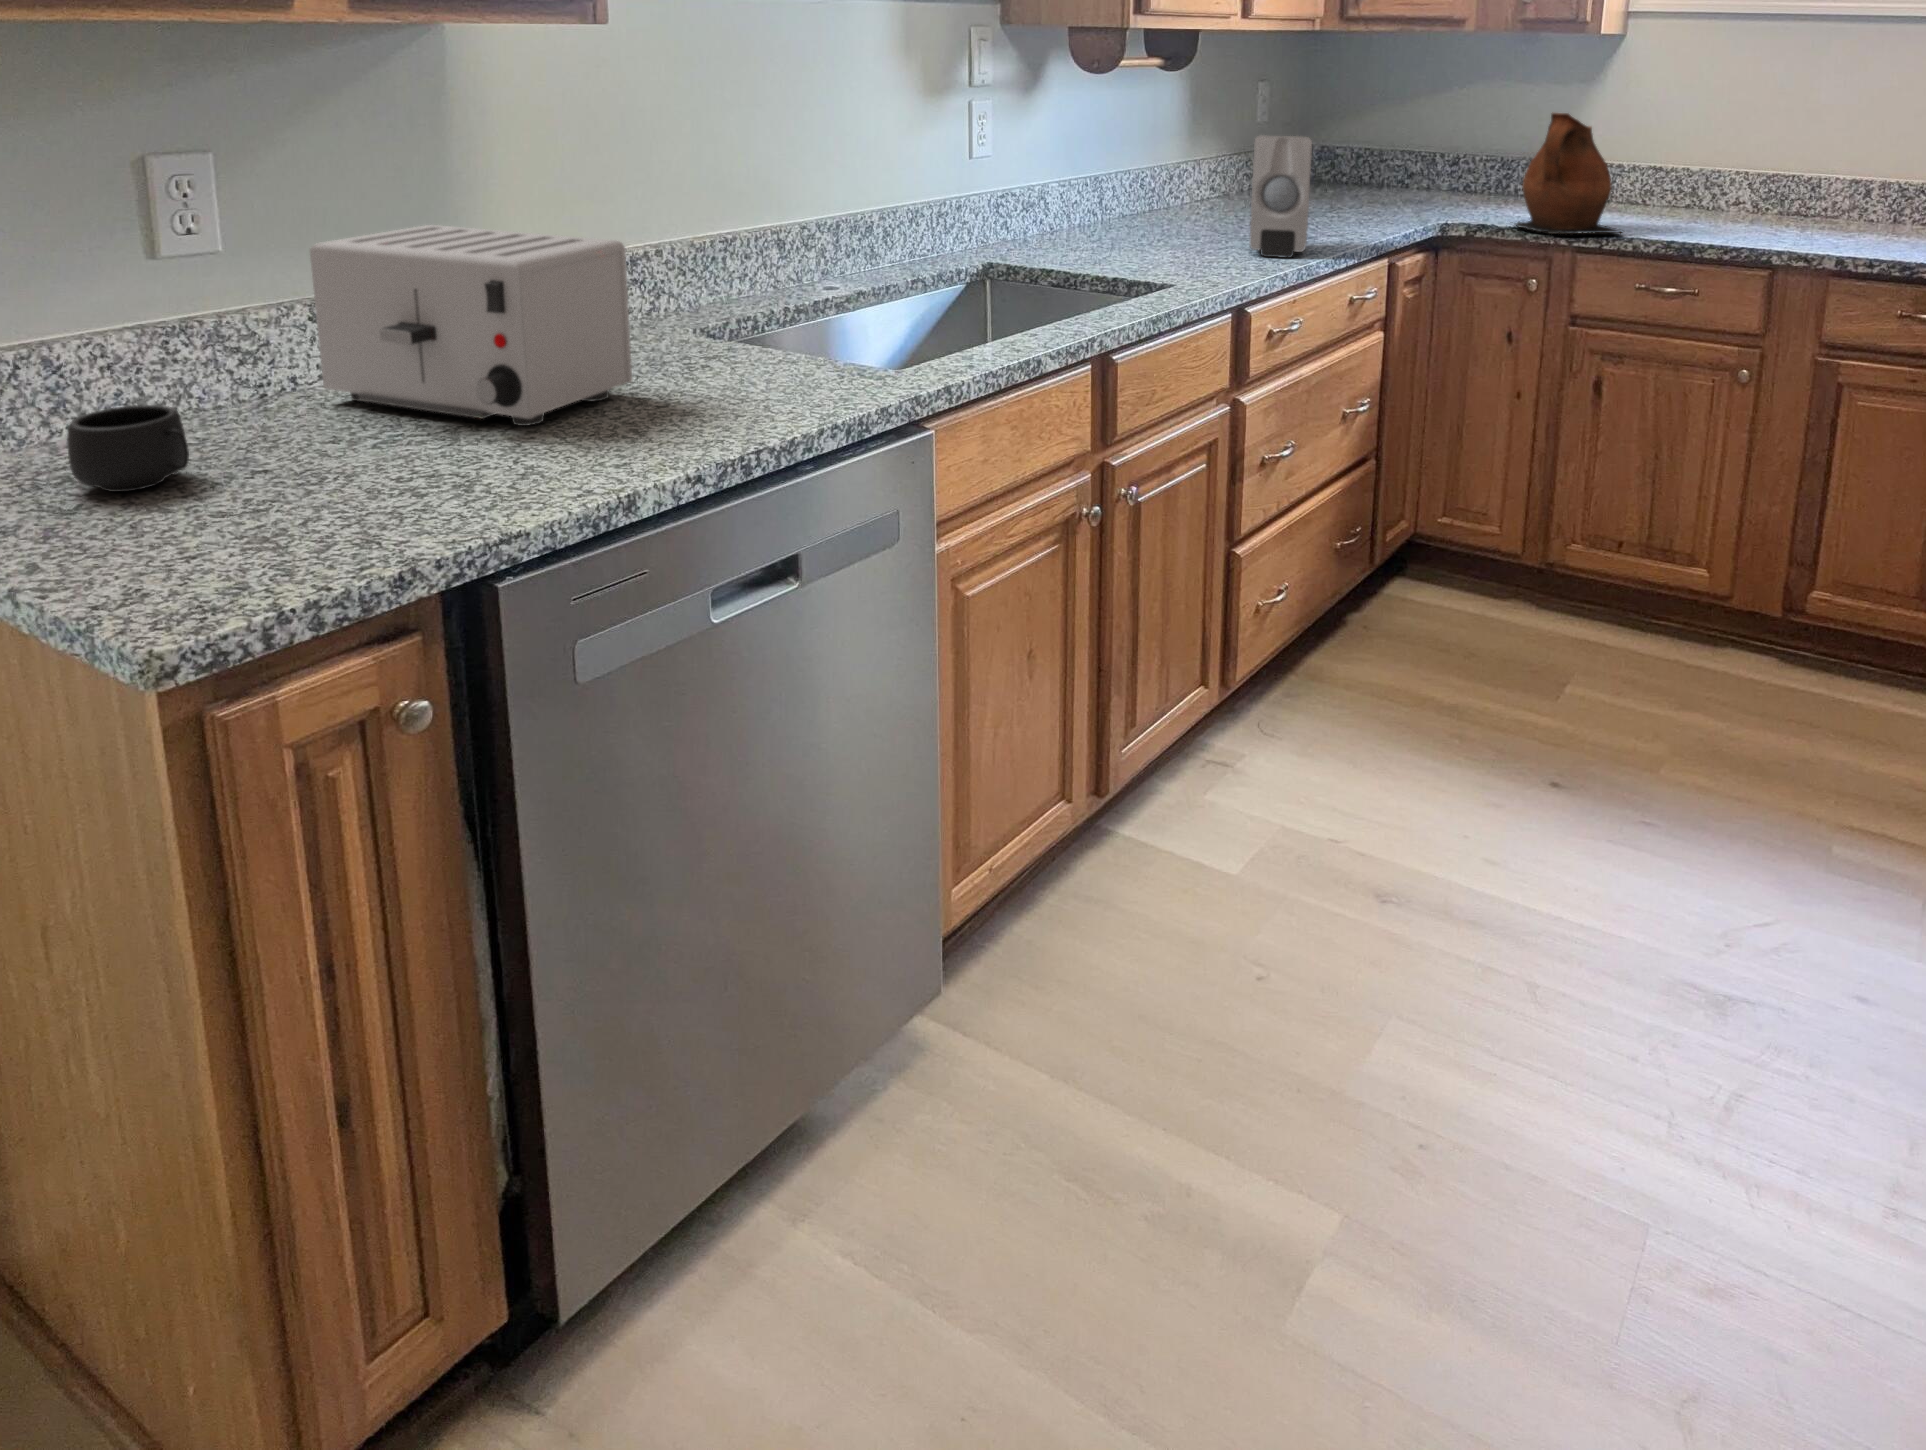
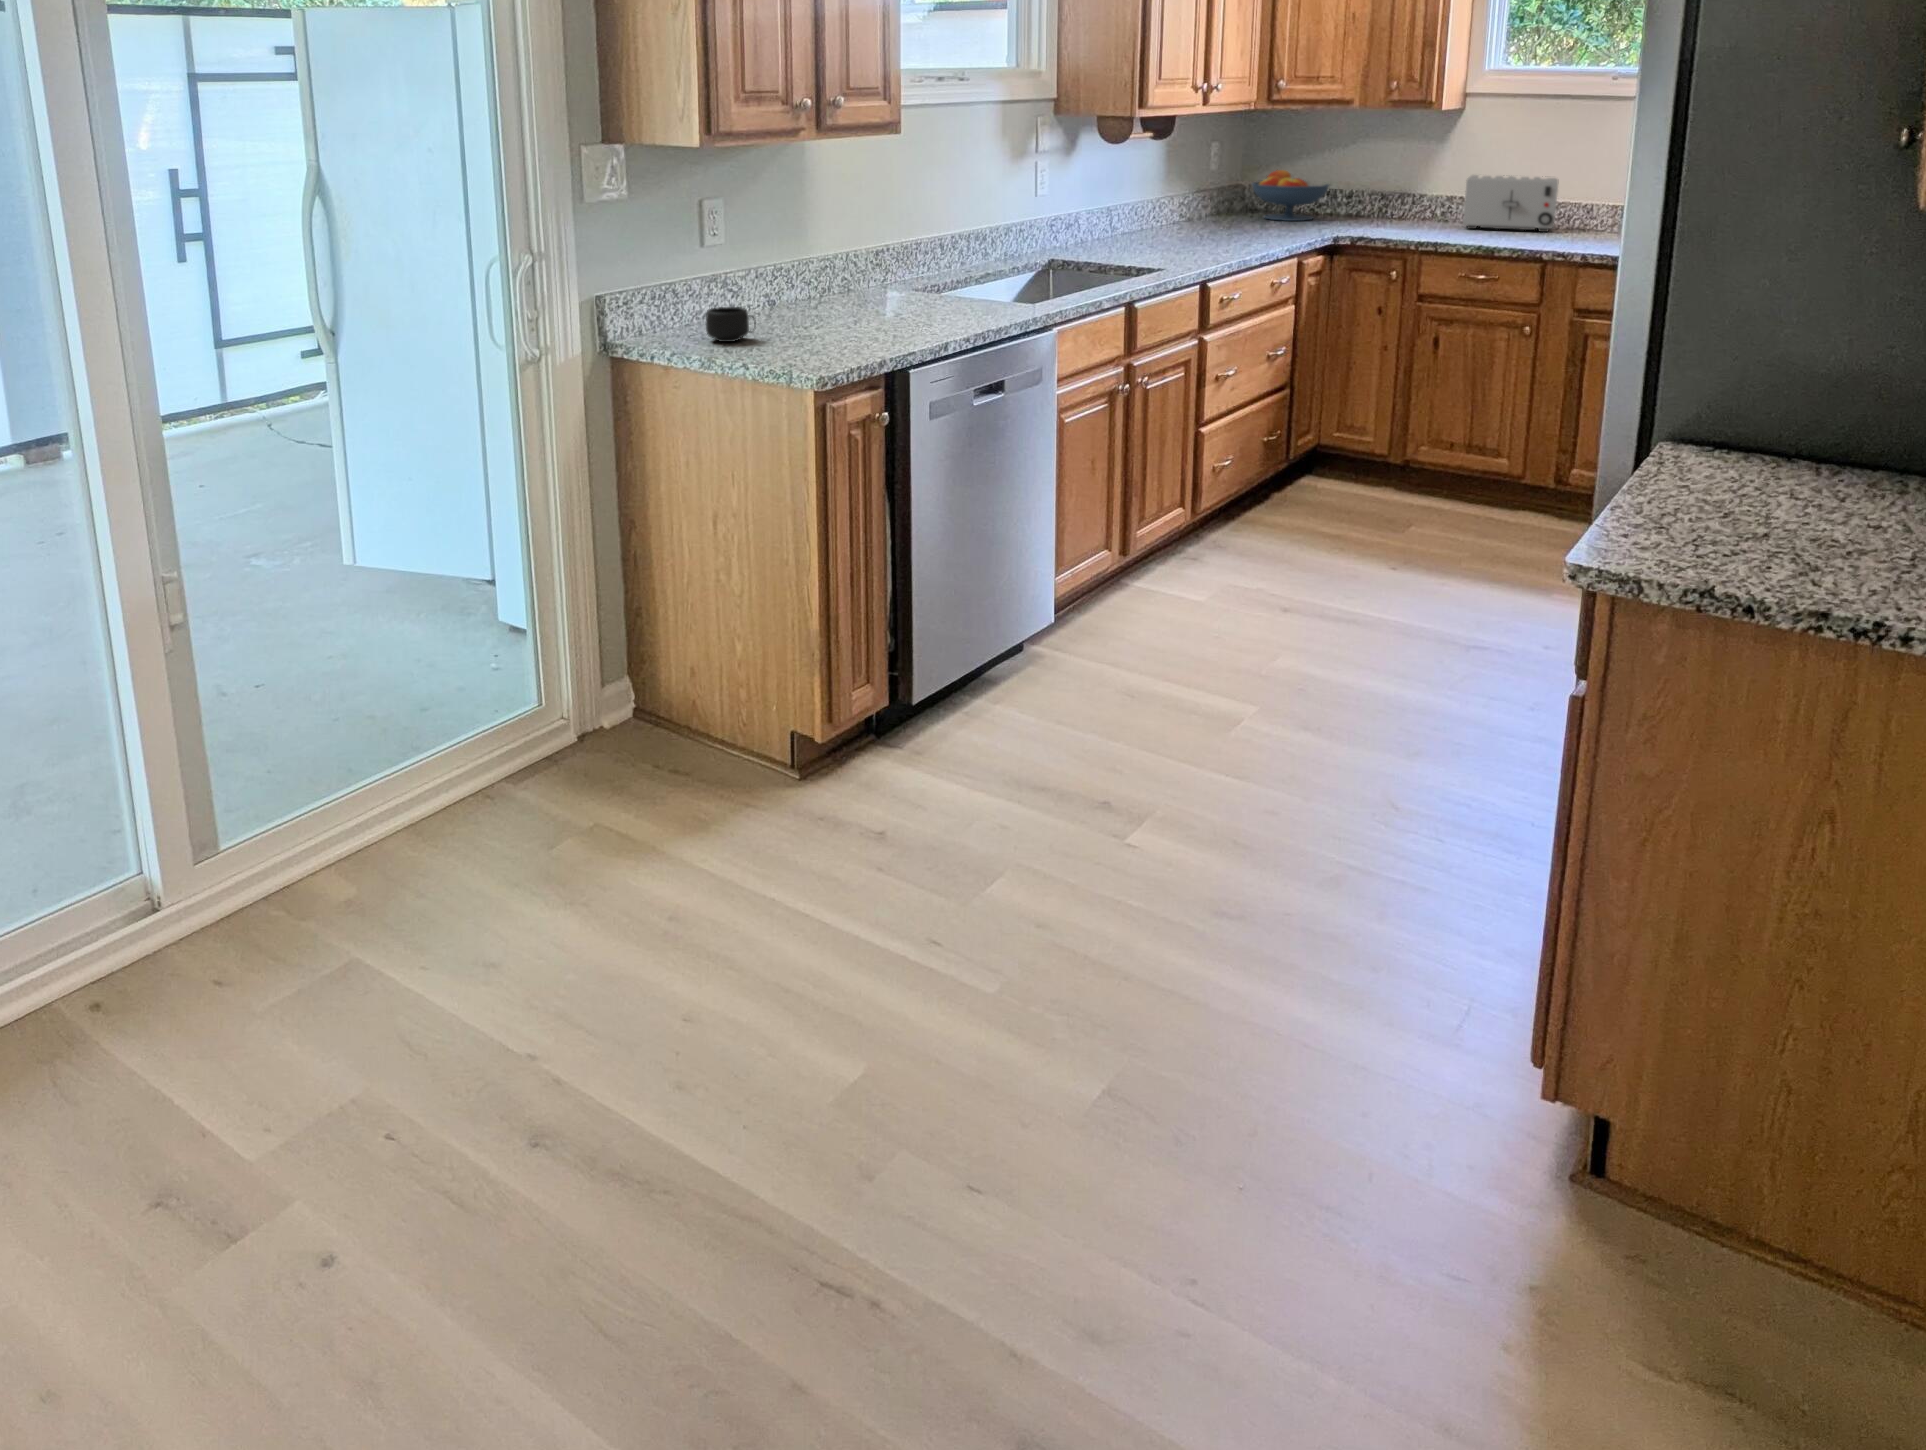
ceramic pitcher: present [1514,113,1623,234] -> none [1377,164,1453,243]
fruit bowl: none [1316,120,1428,195] -> present [1252,170,1329,221]
soap dispenser: present [1250,135,1312,258] -> none [1209,181,1248,256]
toaster: present [310,225,632,426] -> present [1463,175,1559,232]

